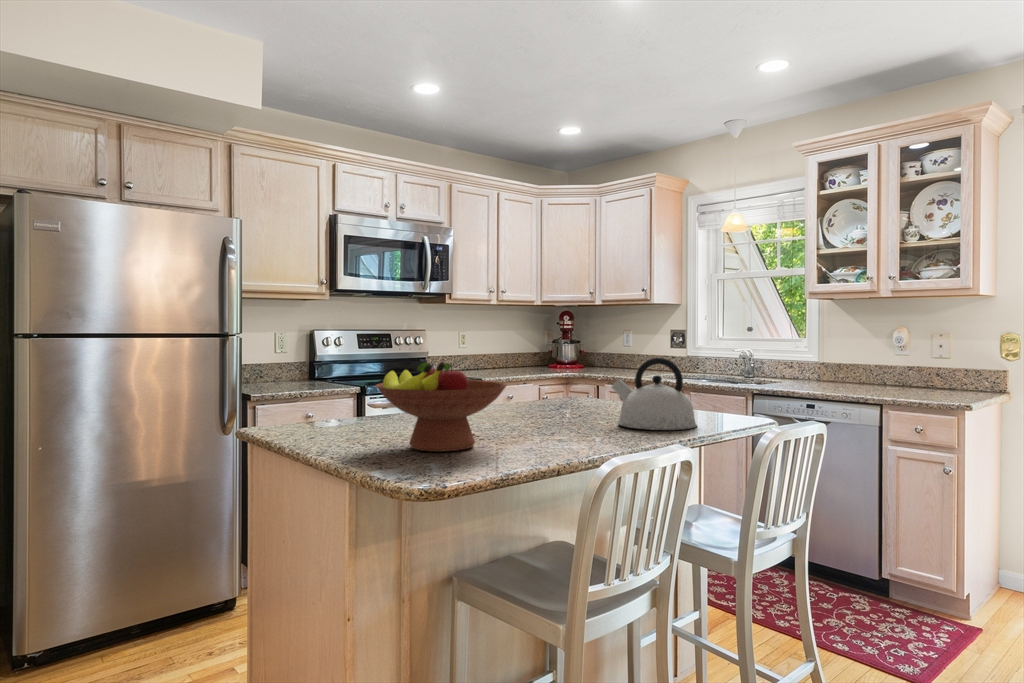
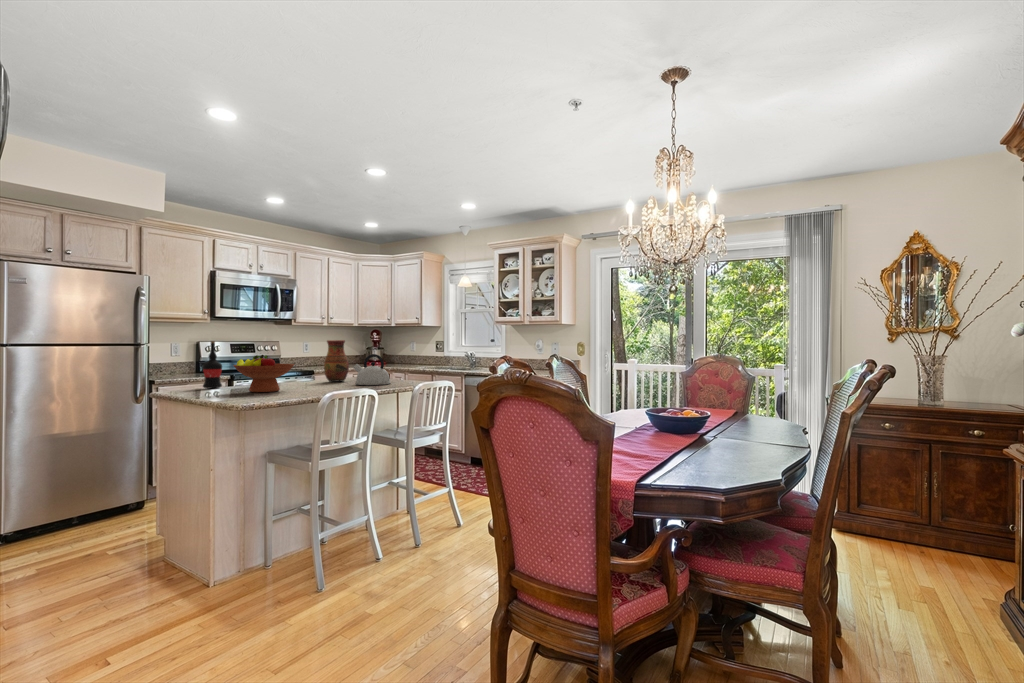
vase: none [535,327,582,413] -> present [324,340,349,382]
wine bottle: none [315,329,350,427] -> present [203,341,222,388]

